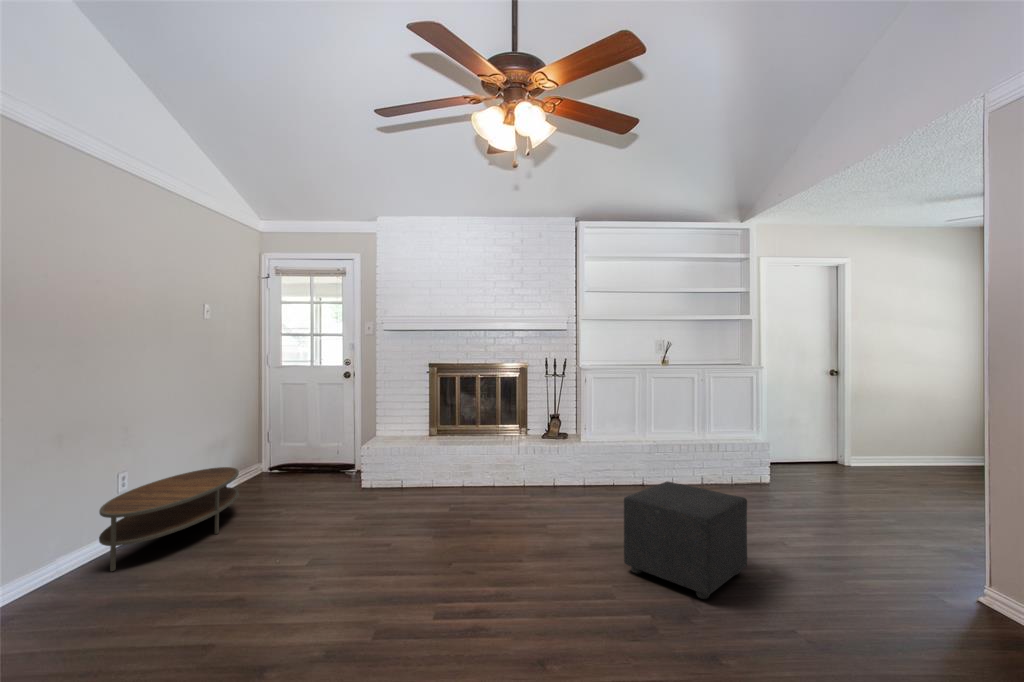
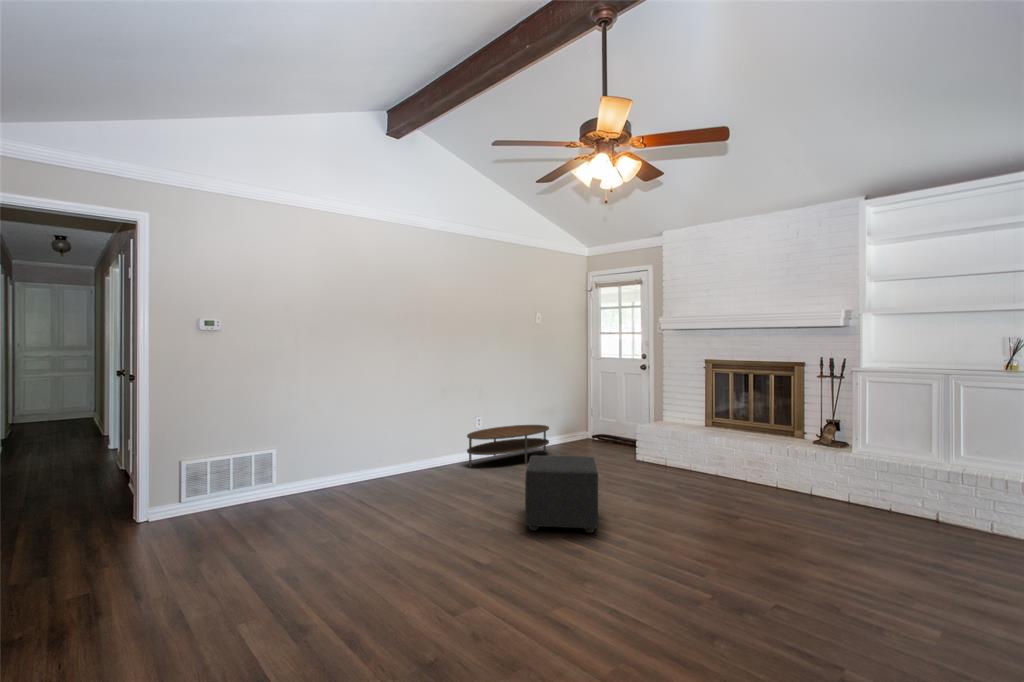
ottoman: present [624,482,747,599] -> present [525,455,598,533]

